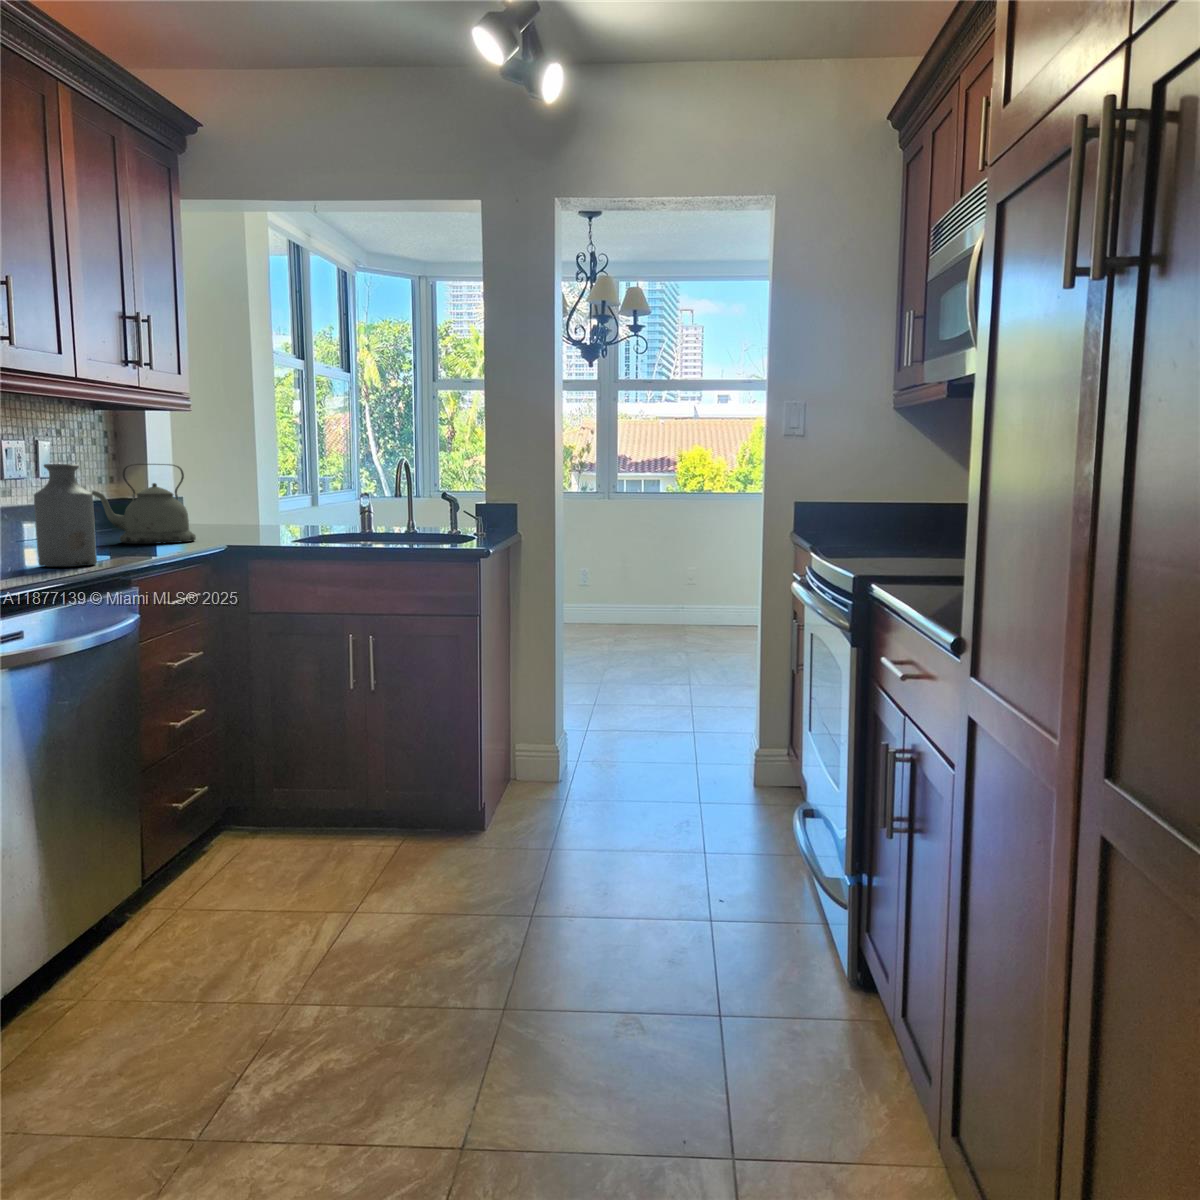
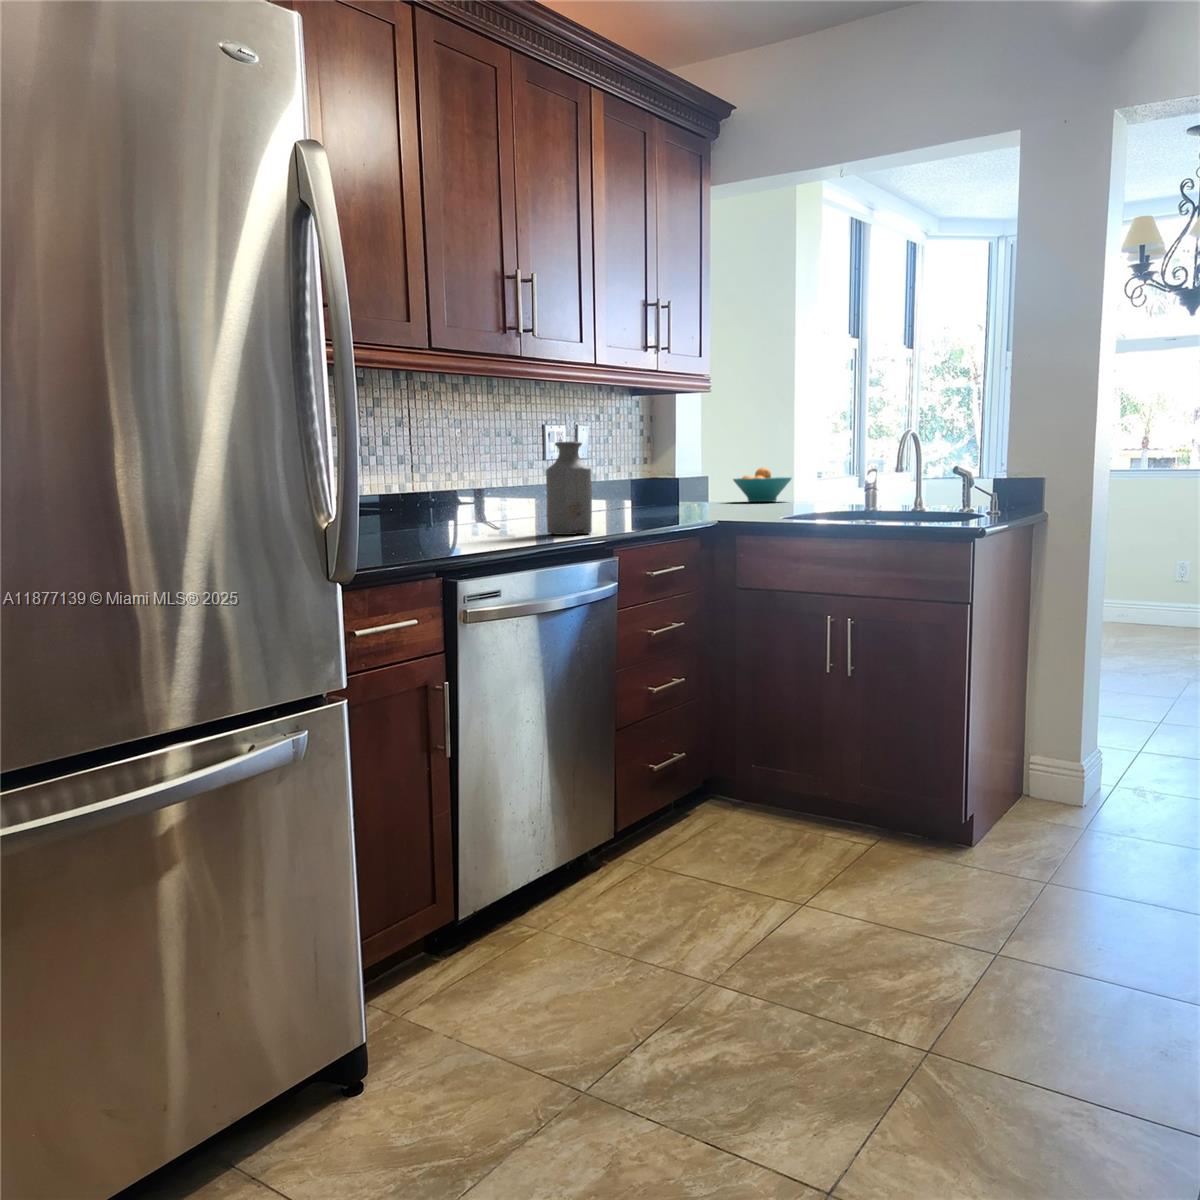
kettle: present [92,464,196,544] -> none [615,443,701,519]
fruit bowl: none [200,487,263,521] -> present [733,467,792,502]

